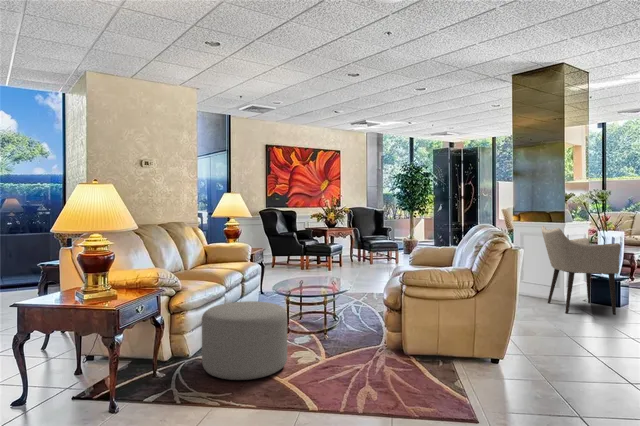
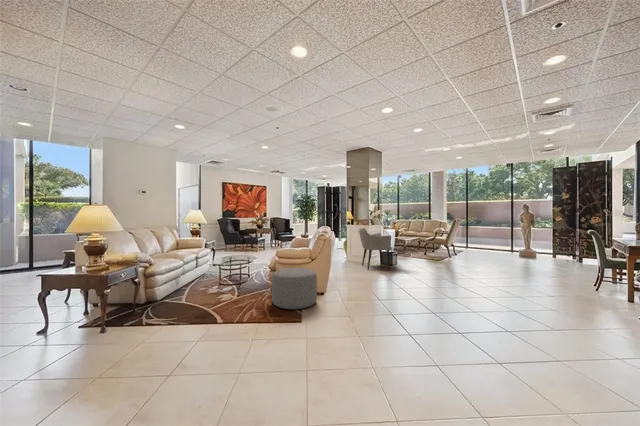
ottoman: present [202,301,287,380] -> present [272,268,317,309]

